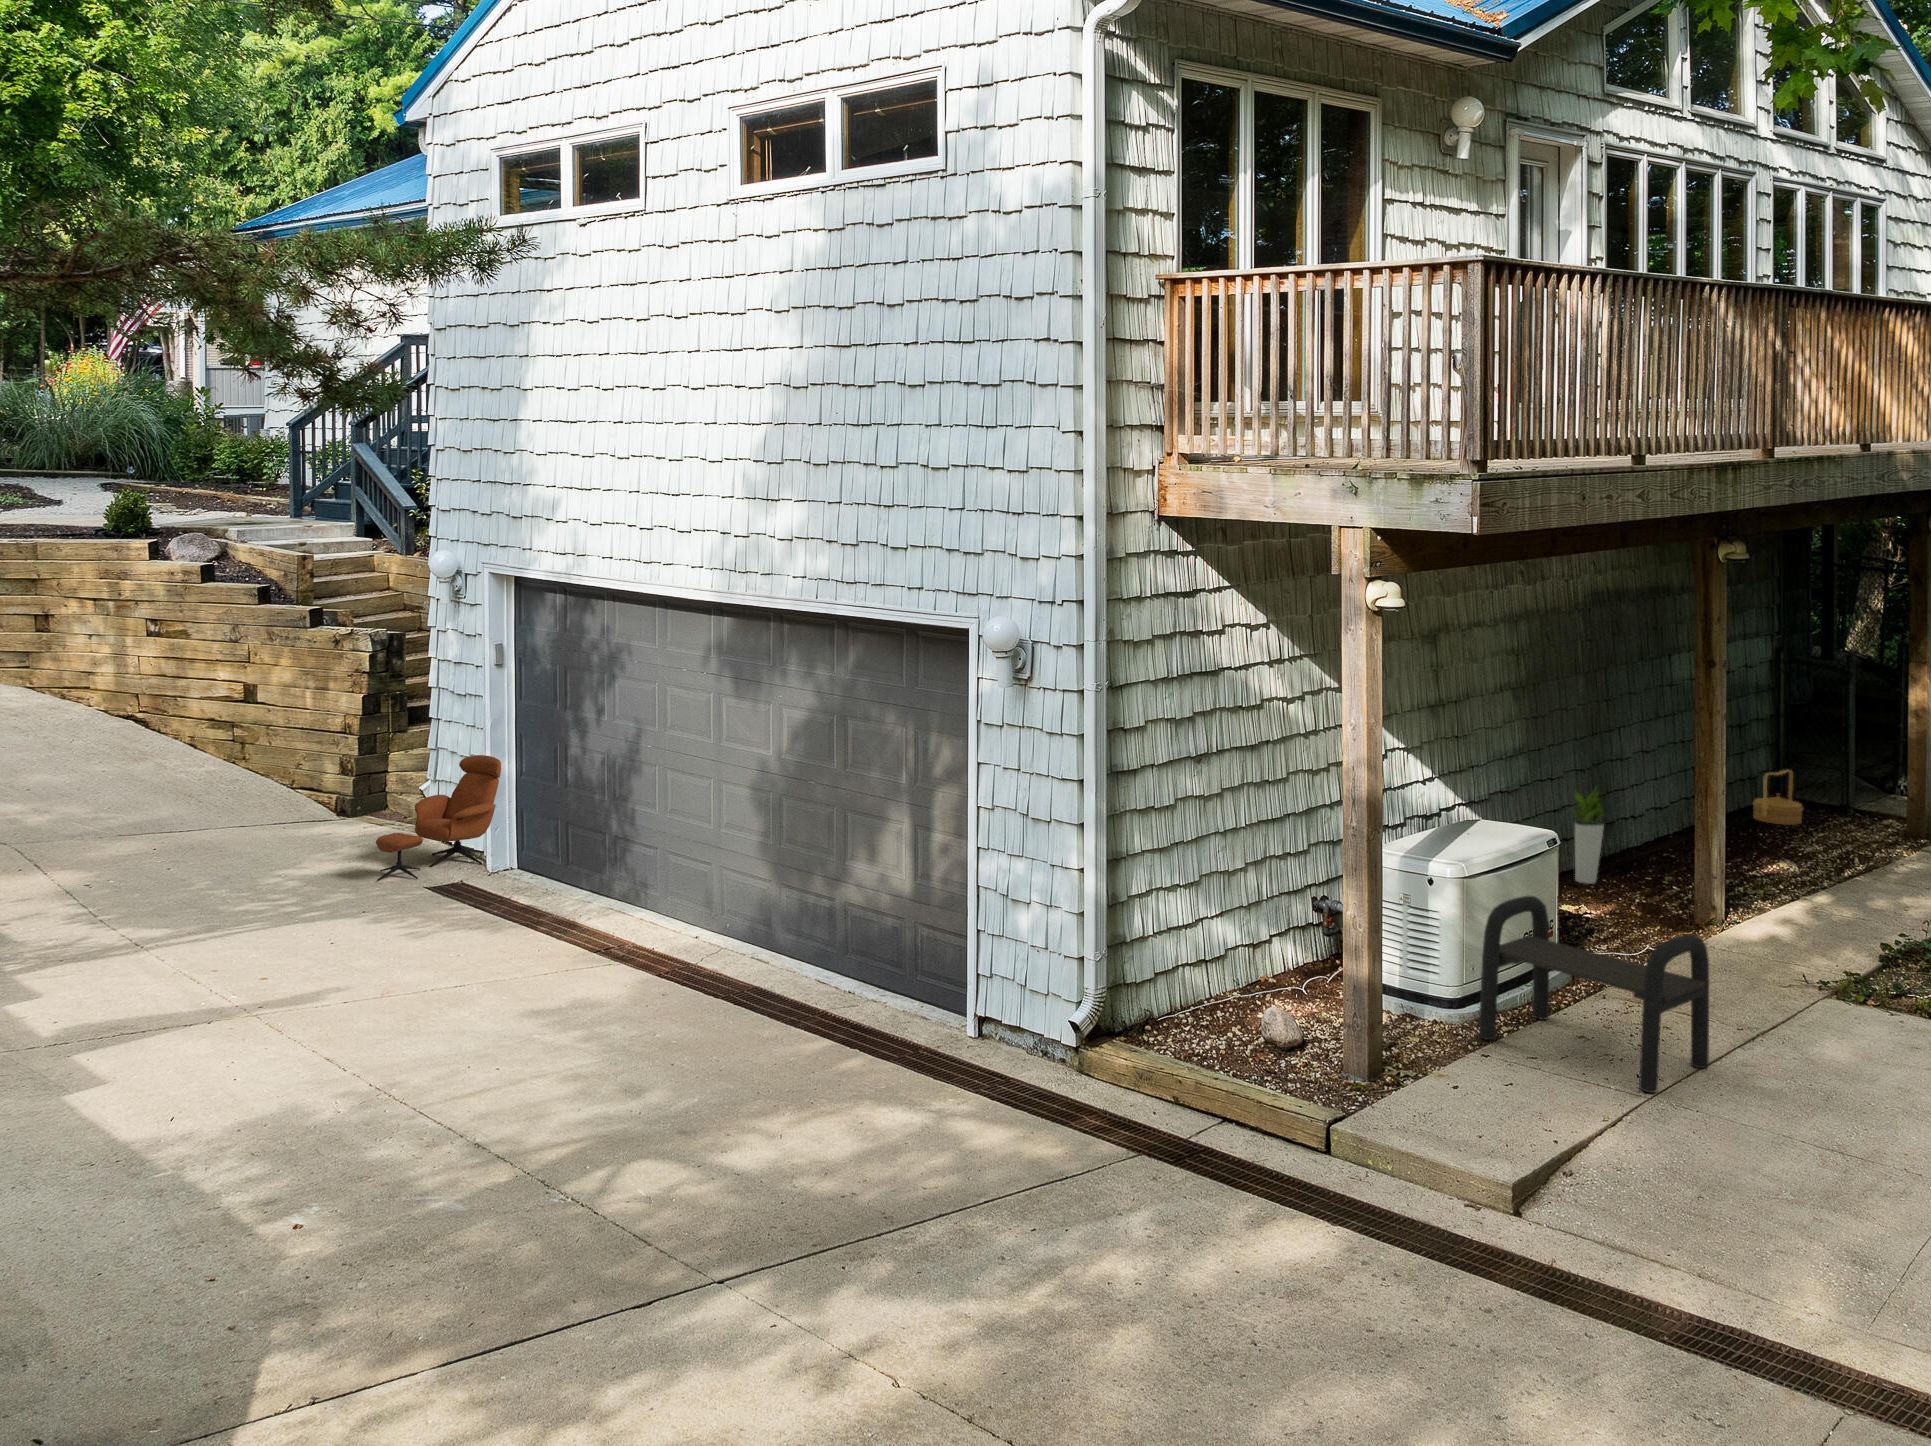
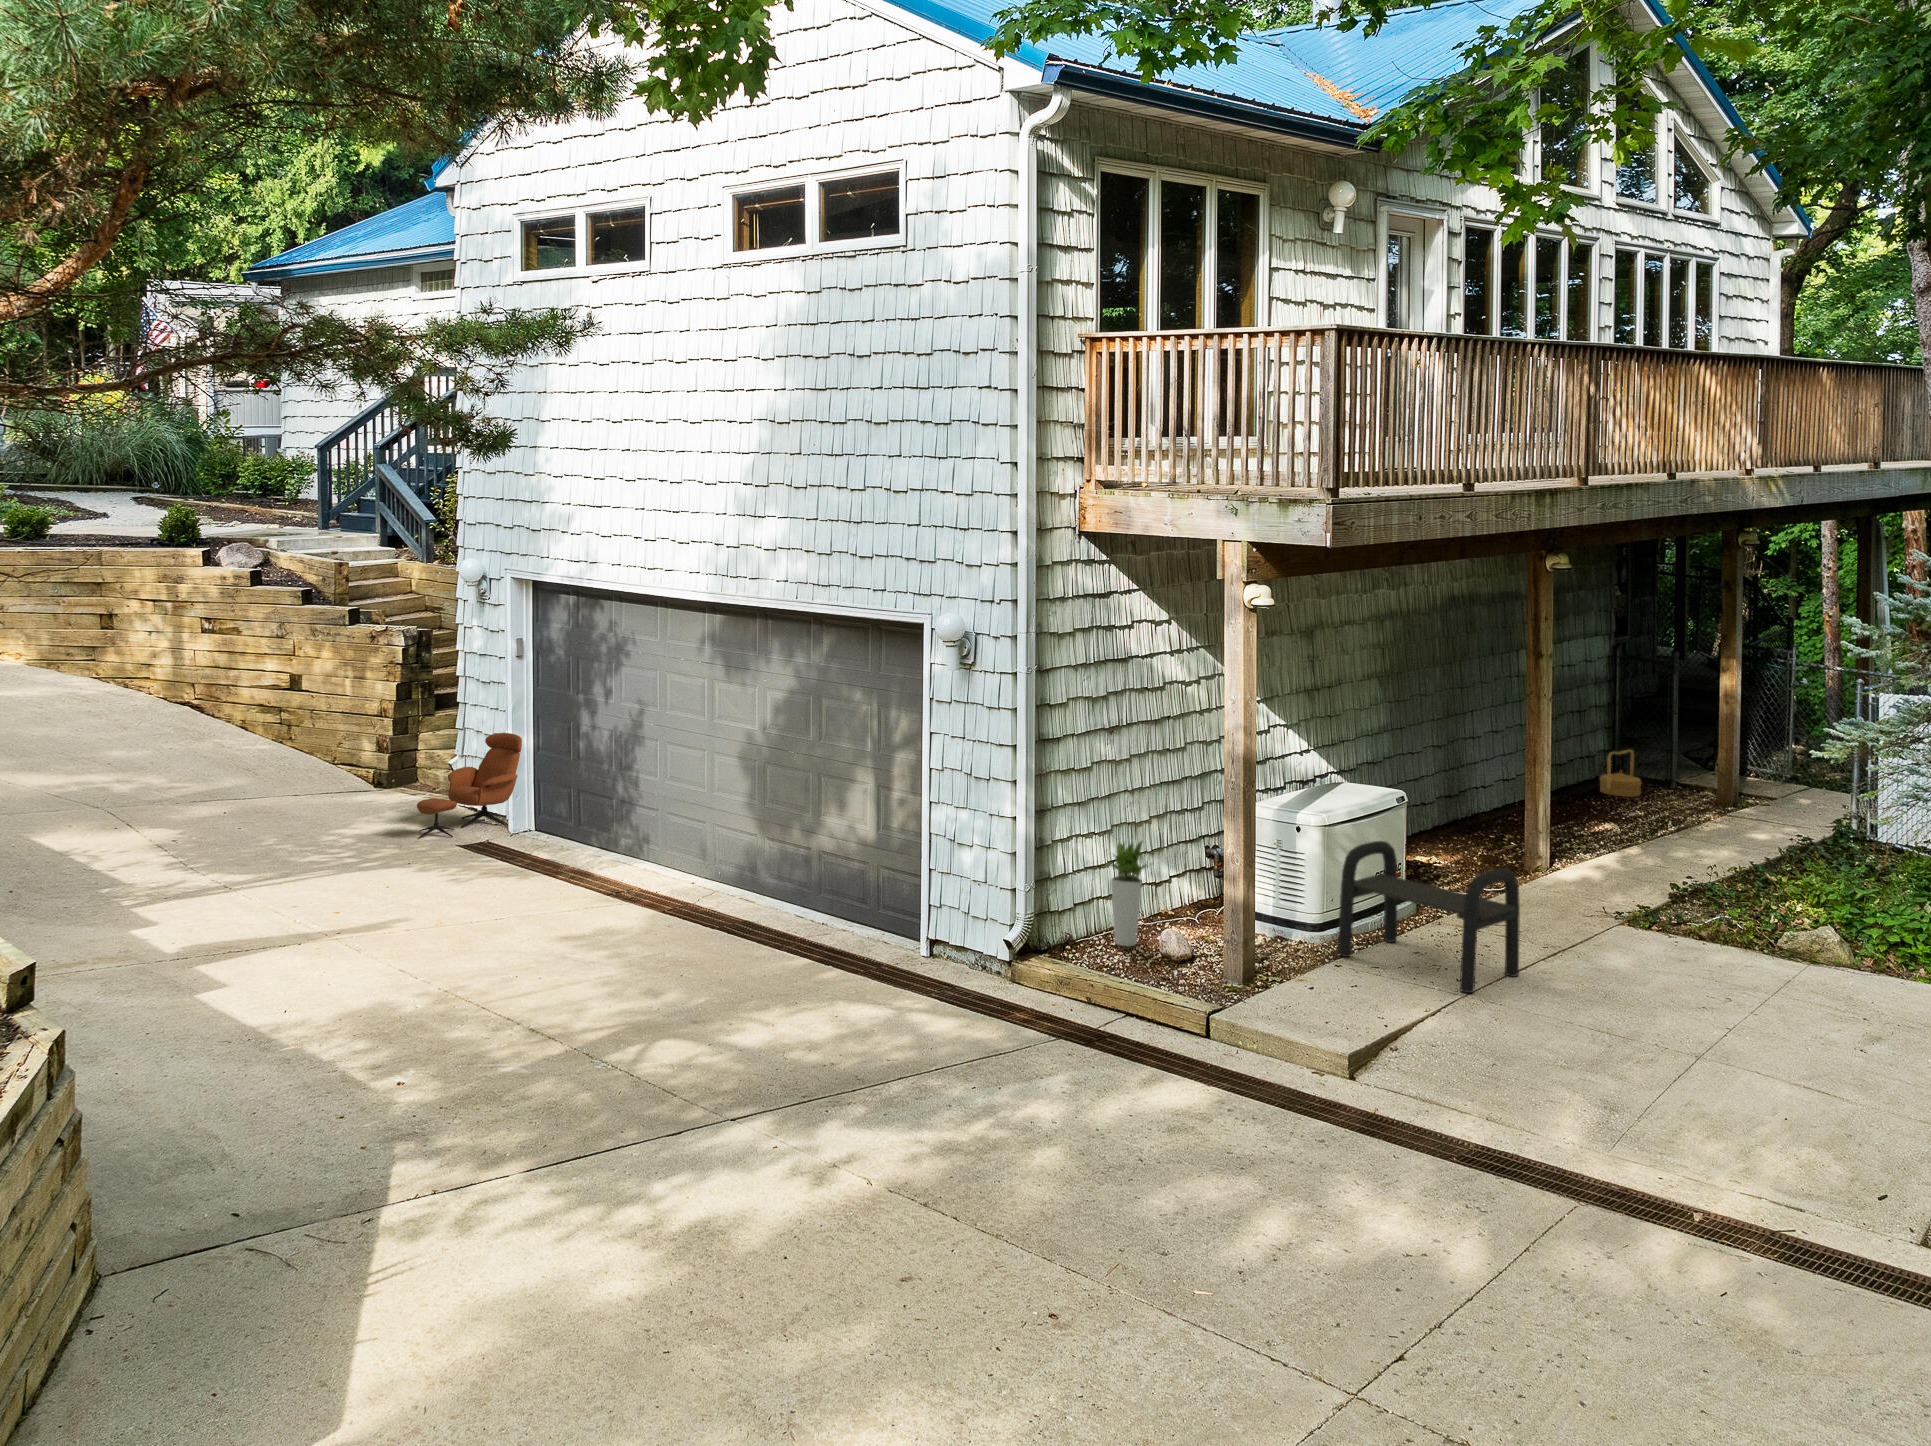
planter: present [1572,788,1604,884] -> present [1111,841,1147,946]

